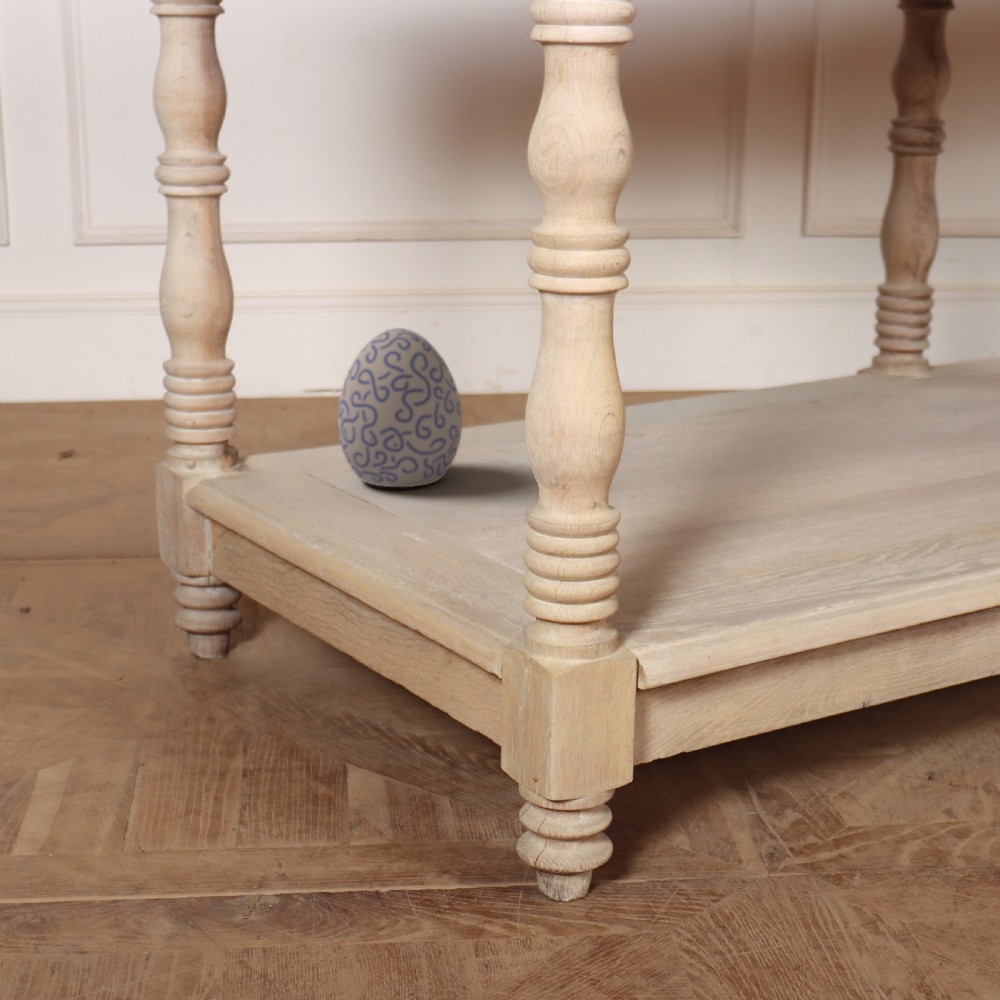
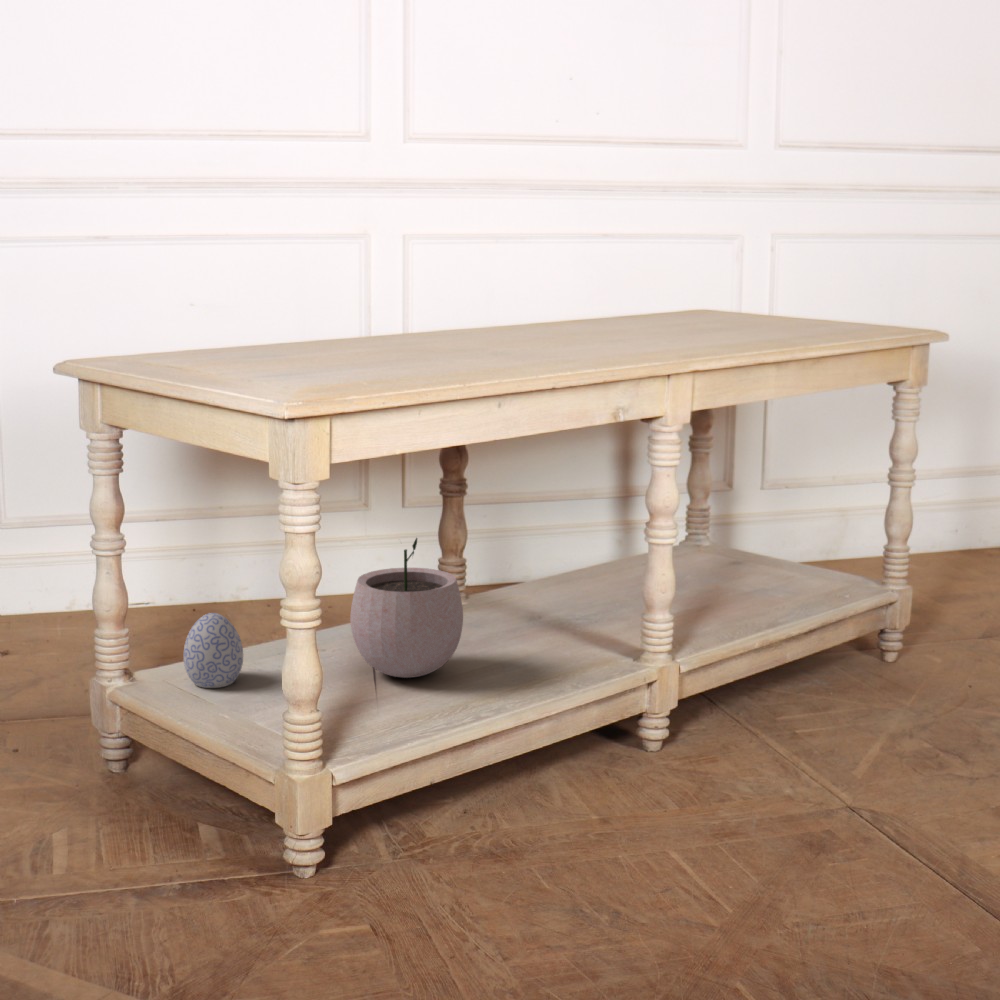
plant pot: none [693,170,944,485] -> present [350,538,463,678]

